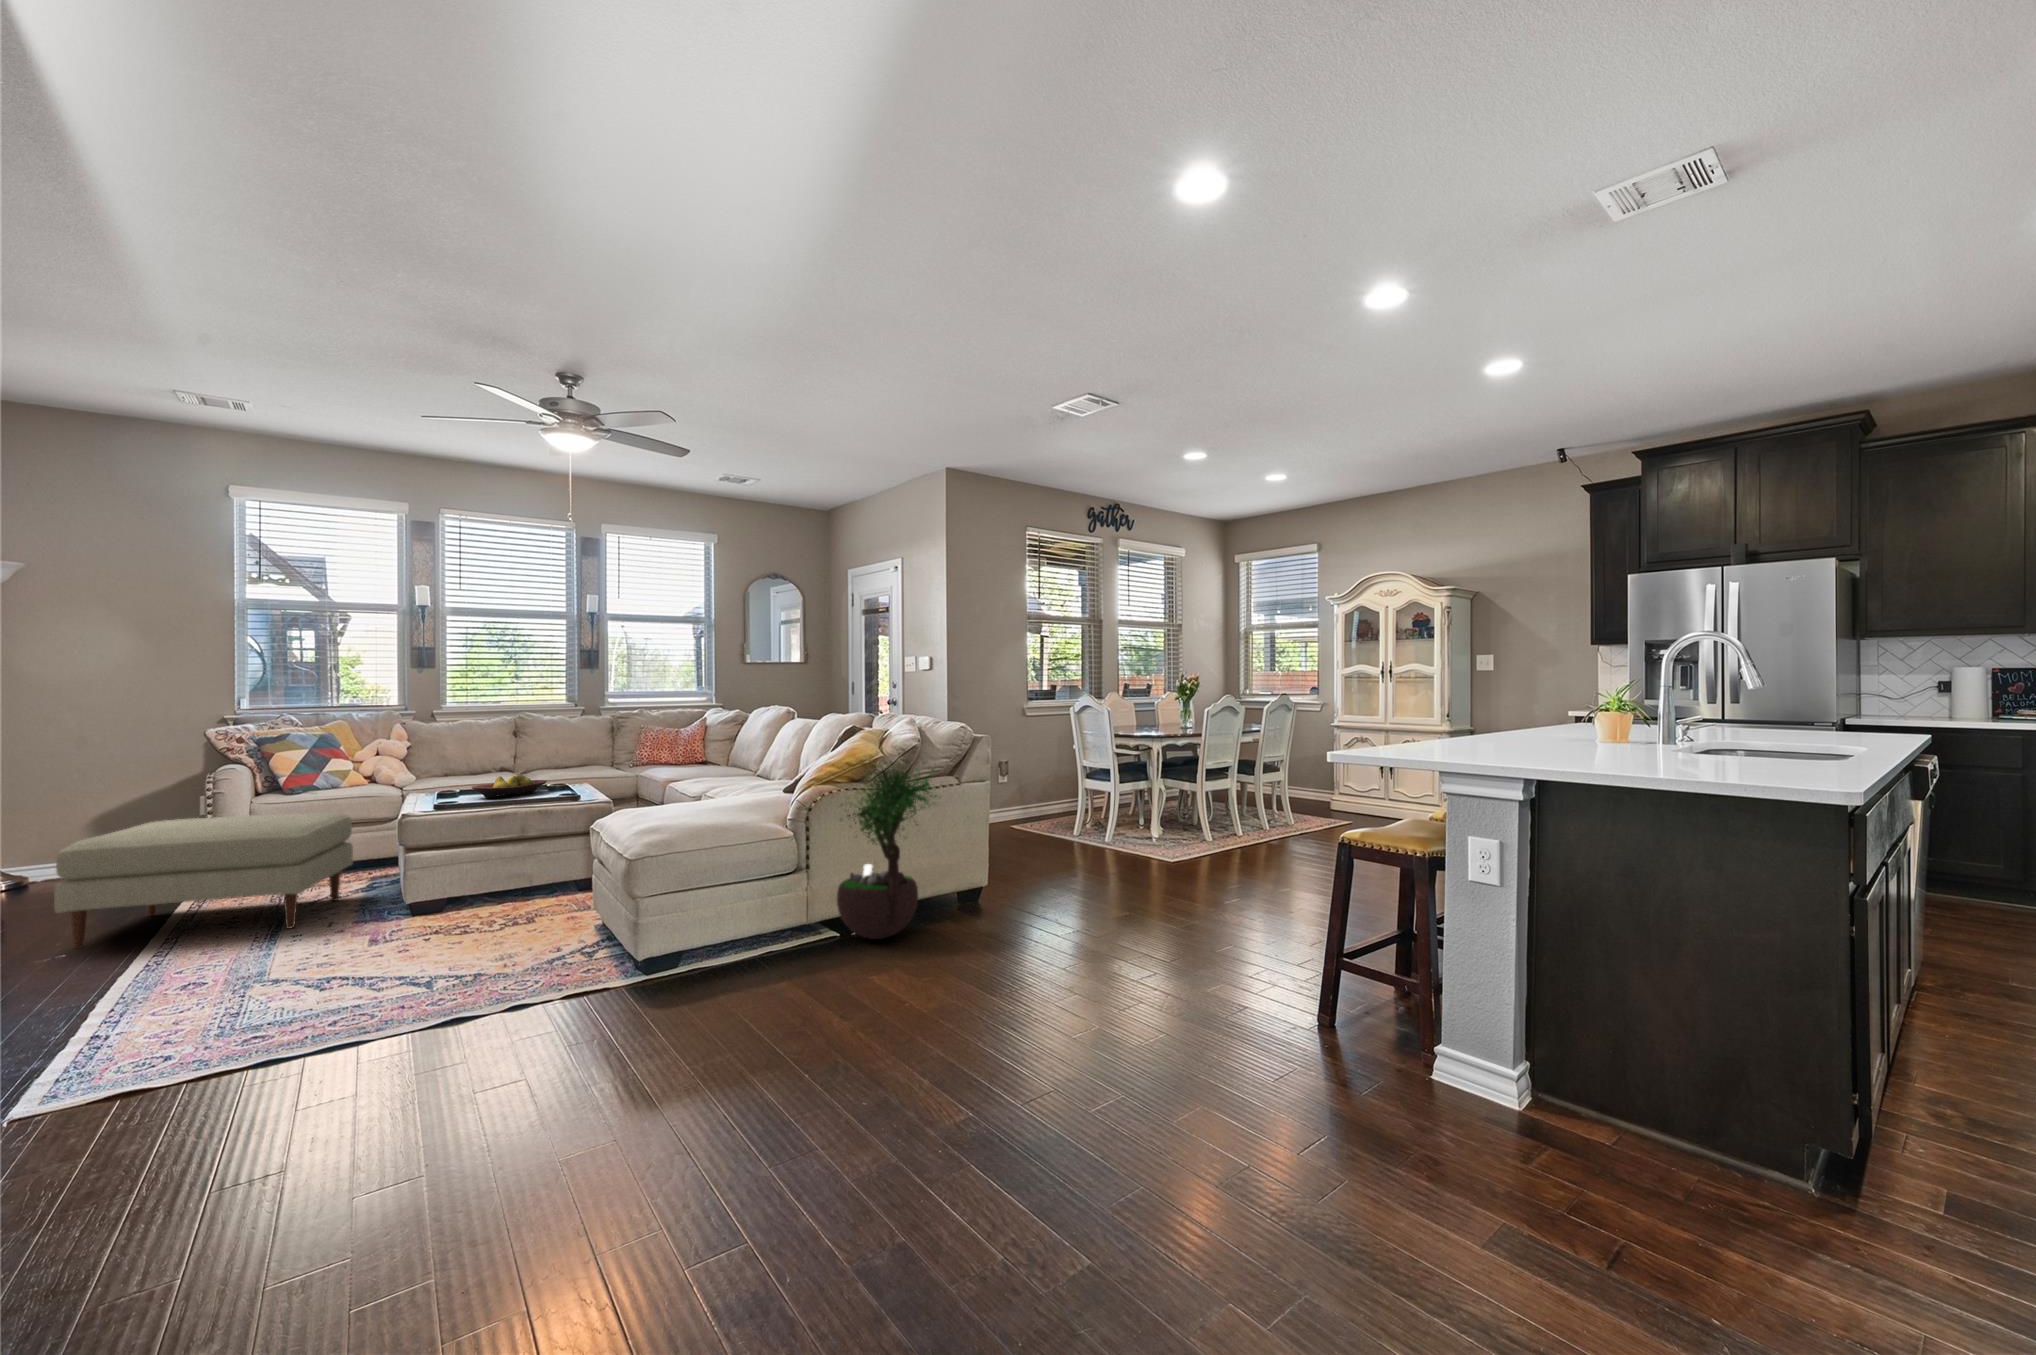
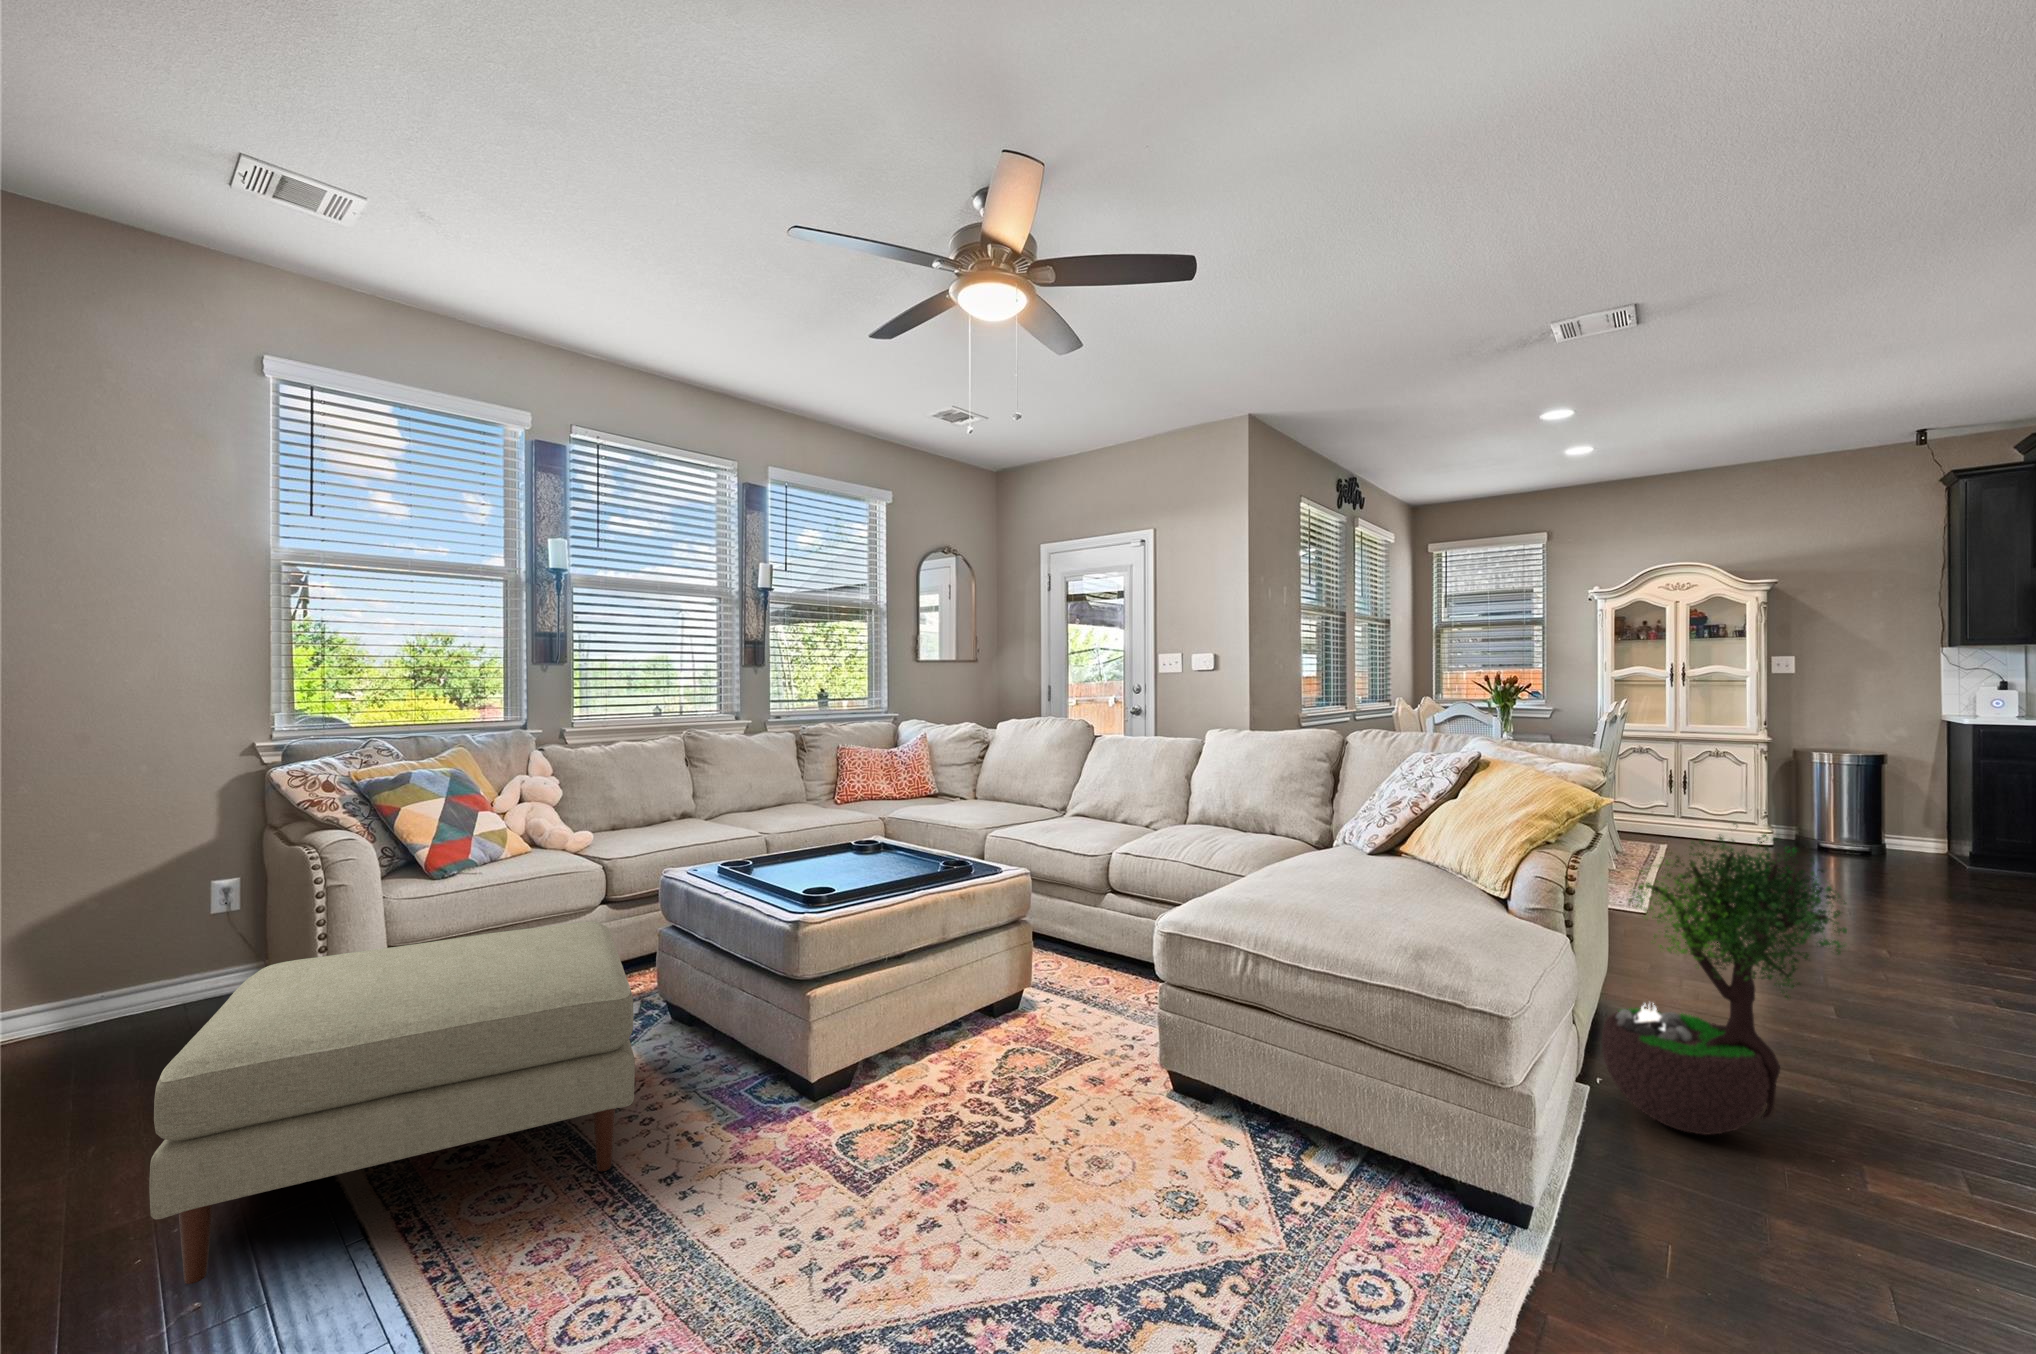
fruit bowl: present [472,774,547,798] -> none [810,840,893,885]

